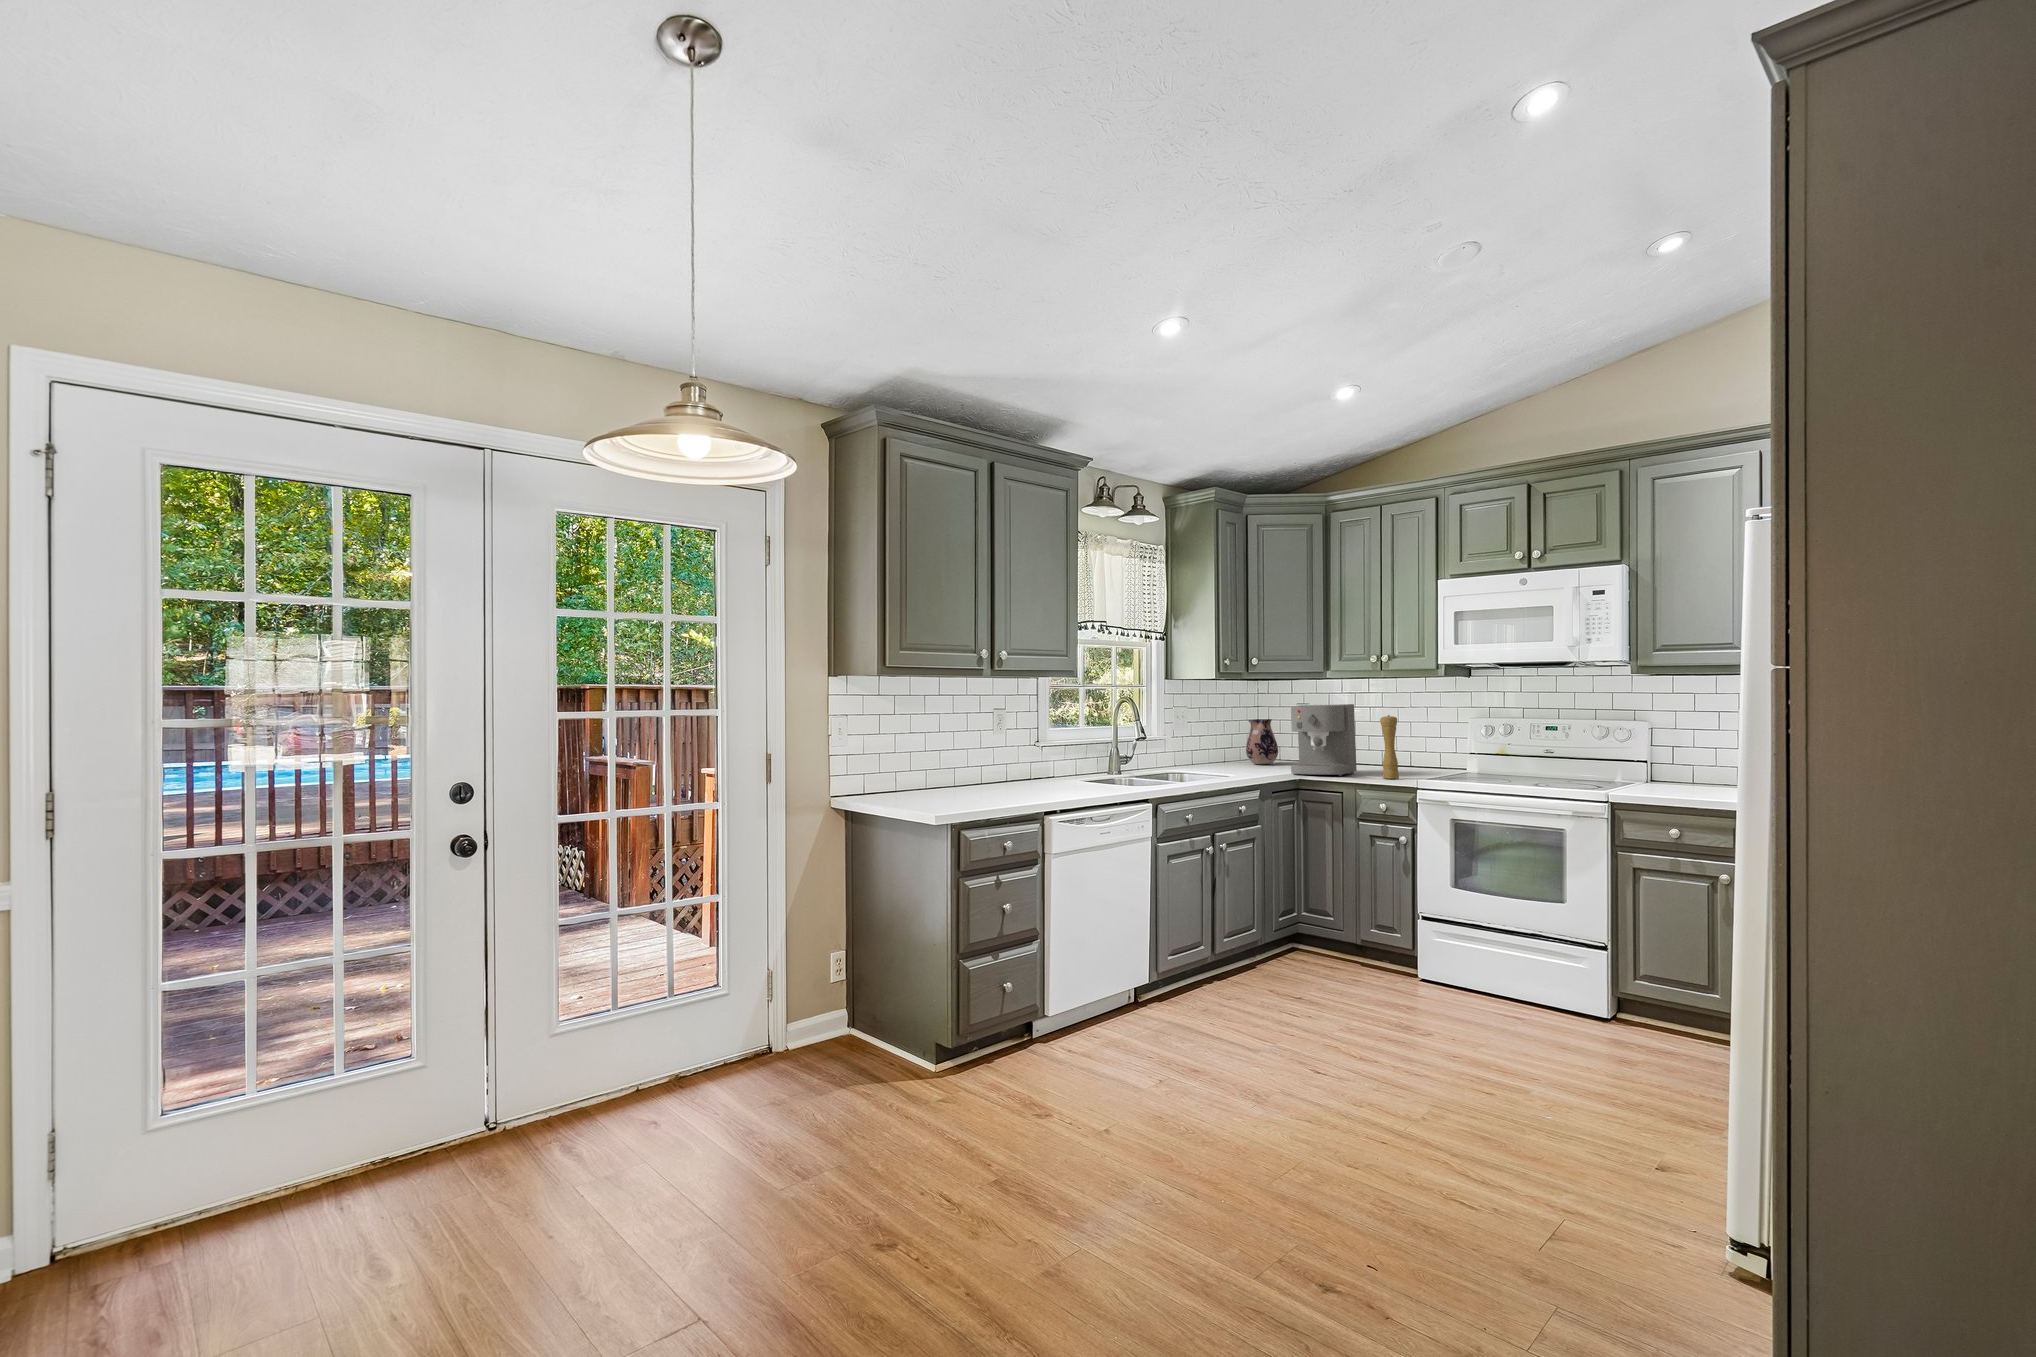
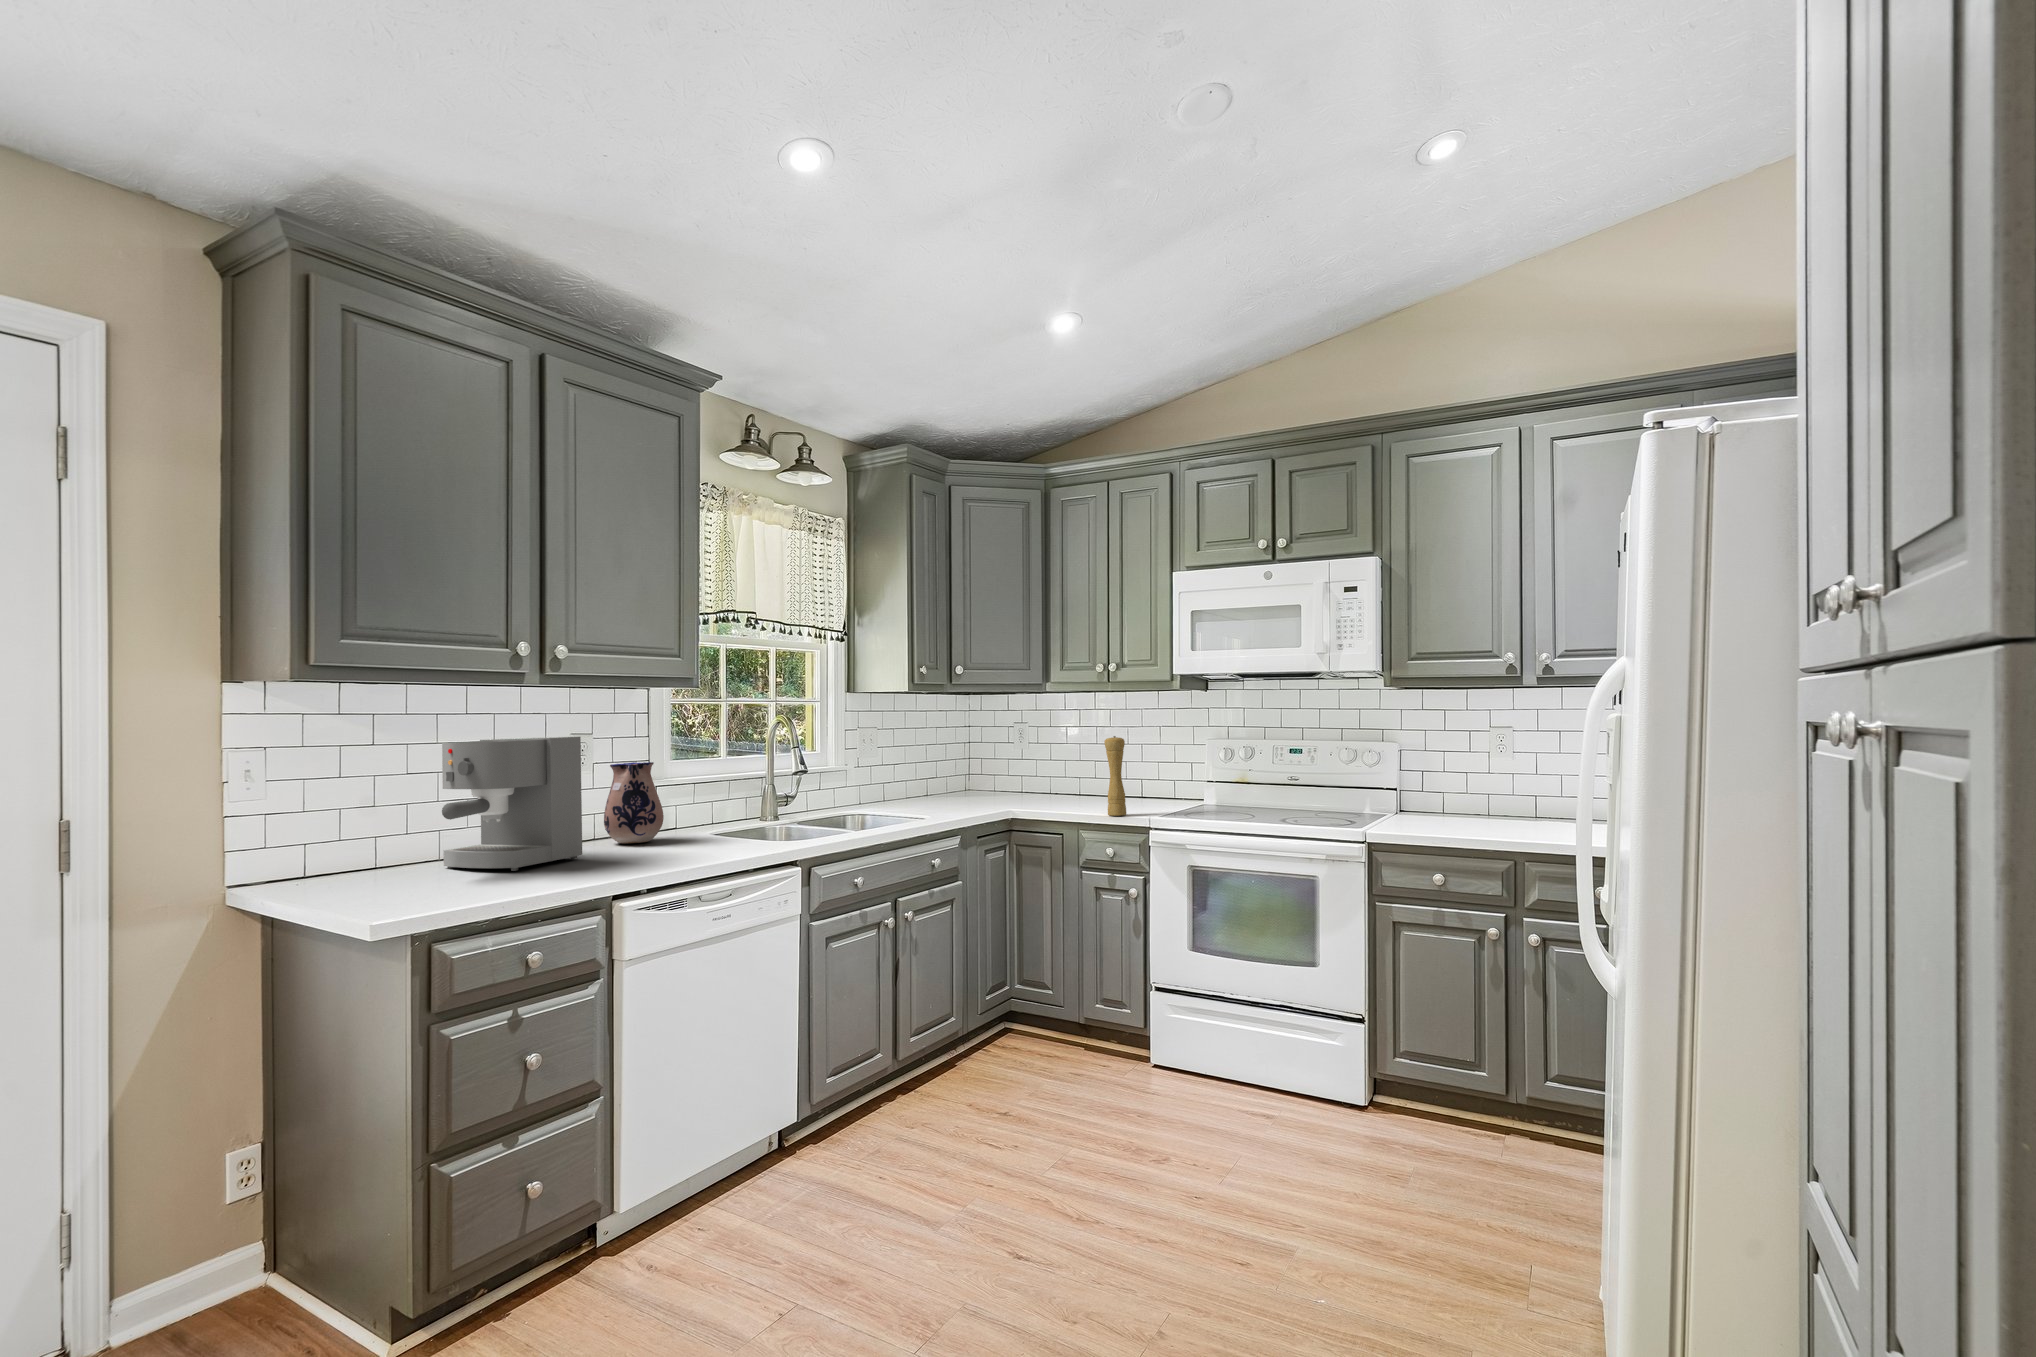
coffee maker: present [1291,704,1357,776] -> present [442,737,582,871]
ceramic pitcher: present [1246,719,1278,764] -> present [604,762,664,843]

